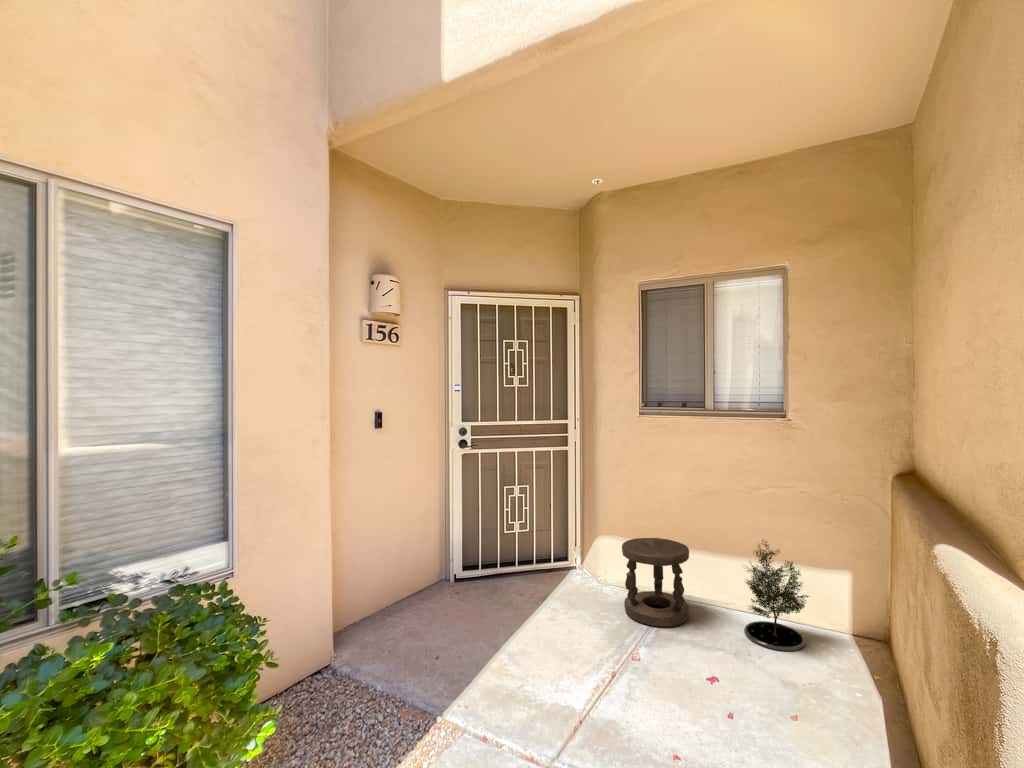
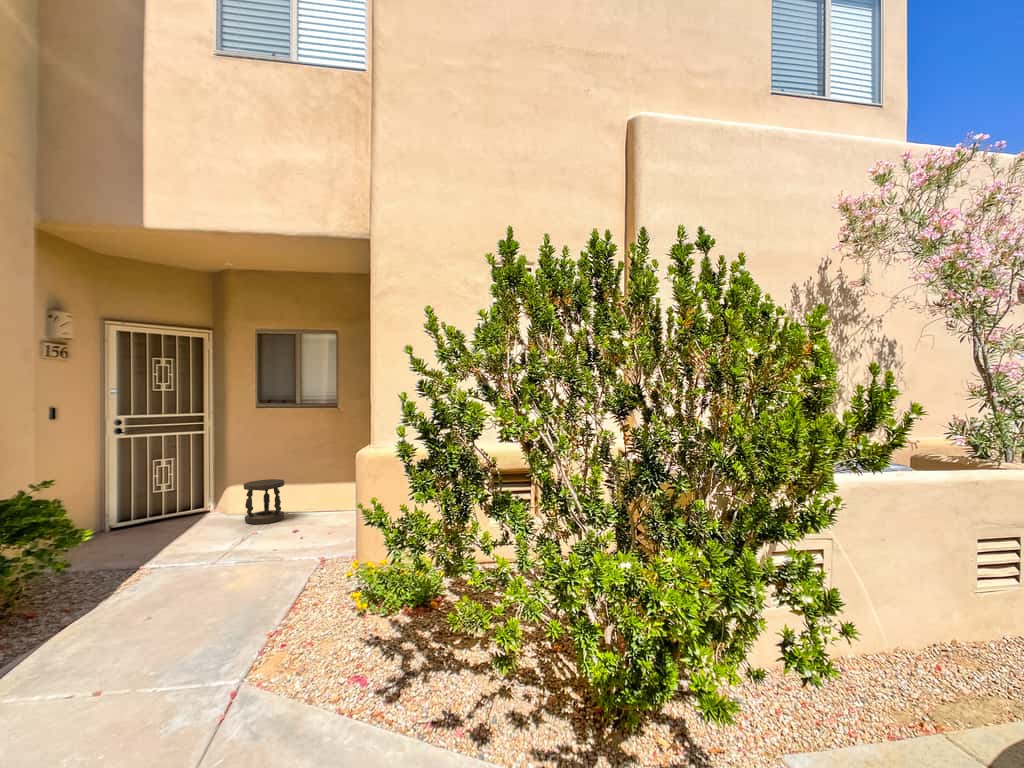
potted tree: present [744,540,809,651] -> none [312,468,344,520]

